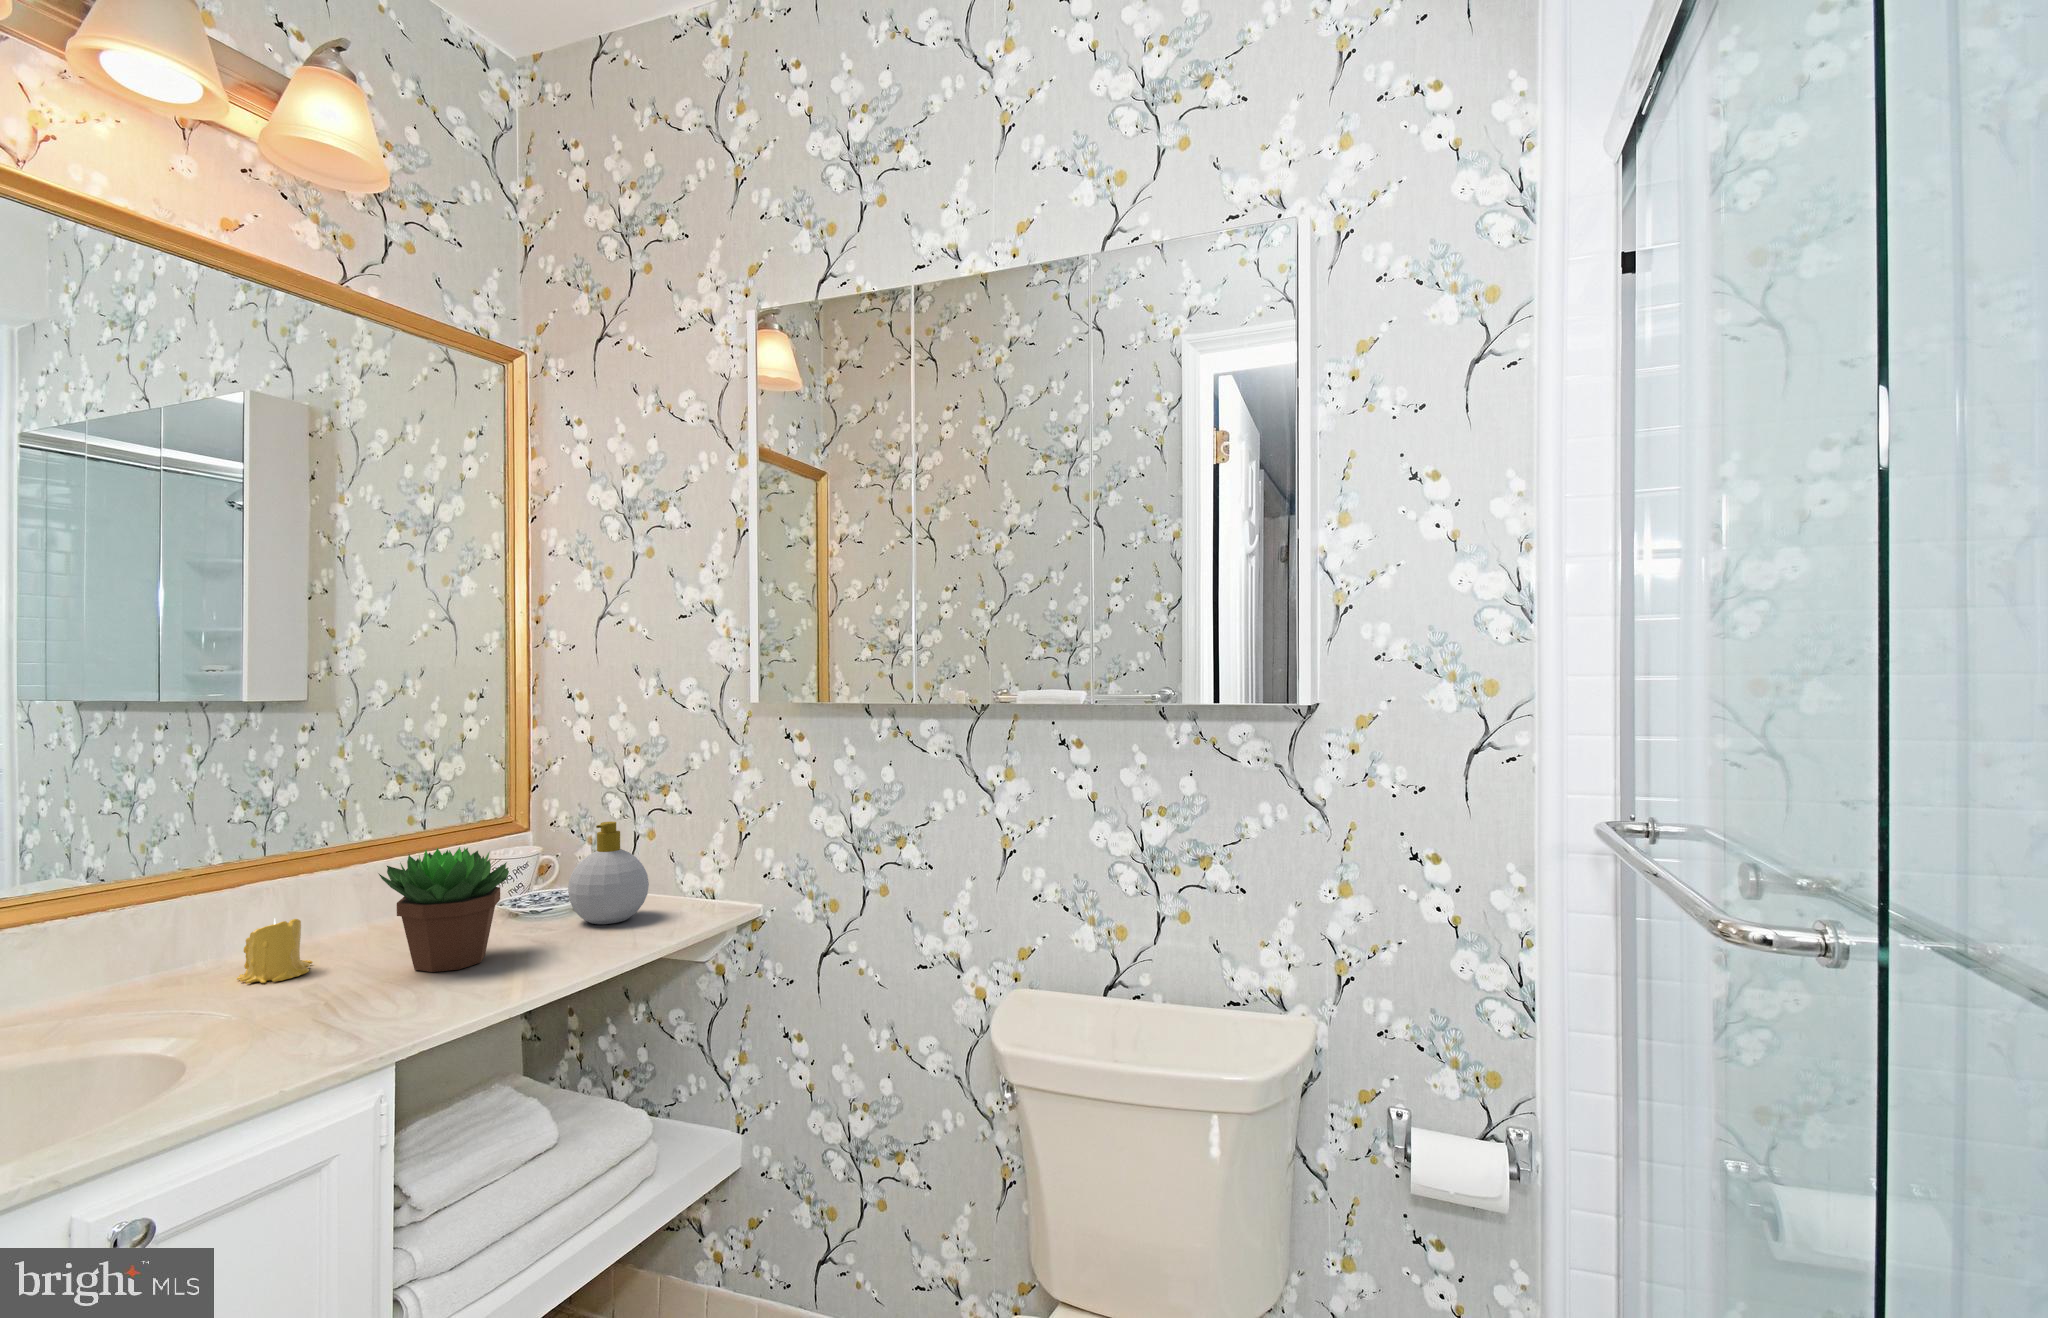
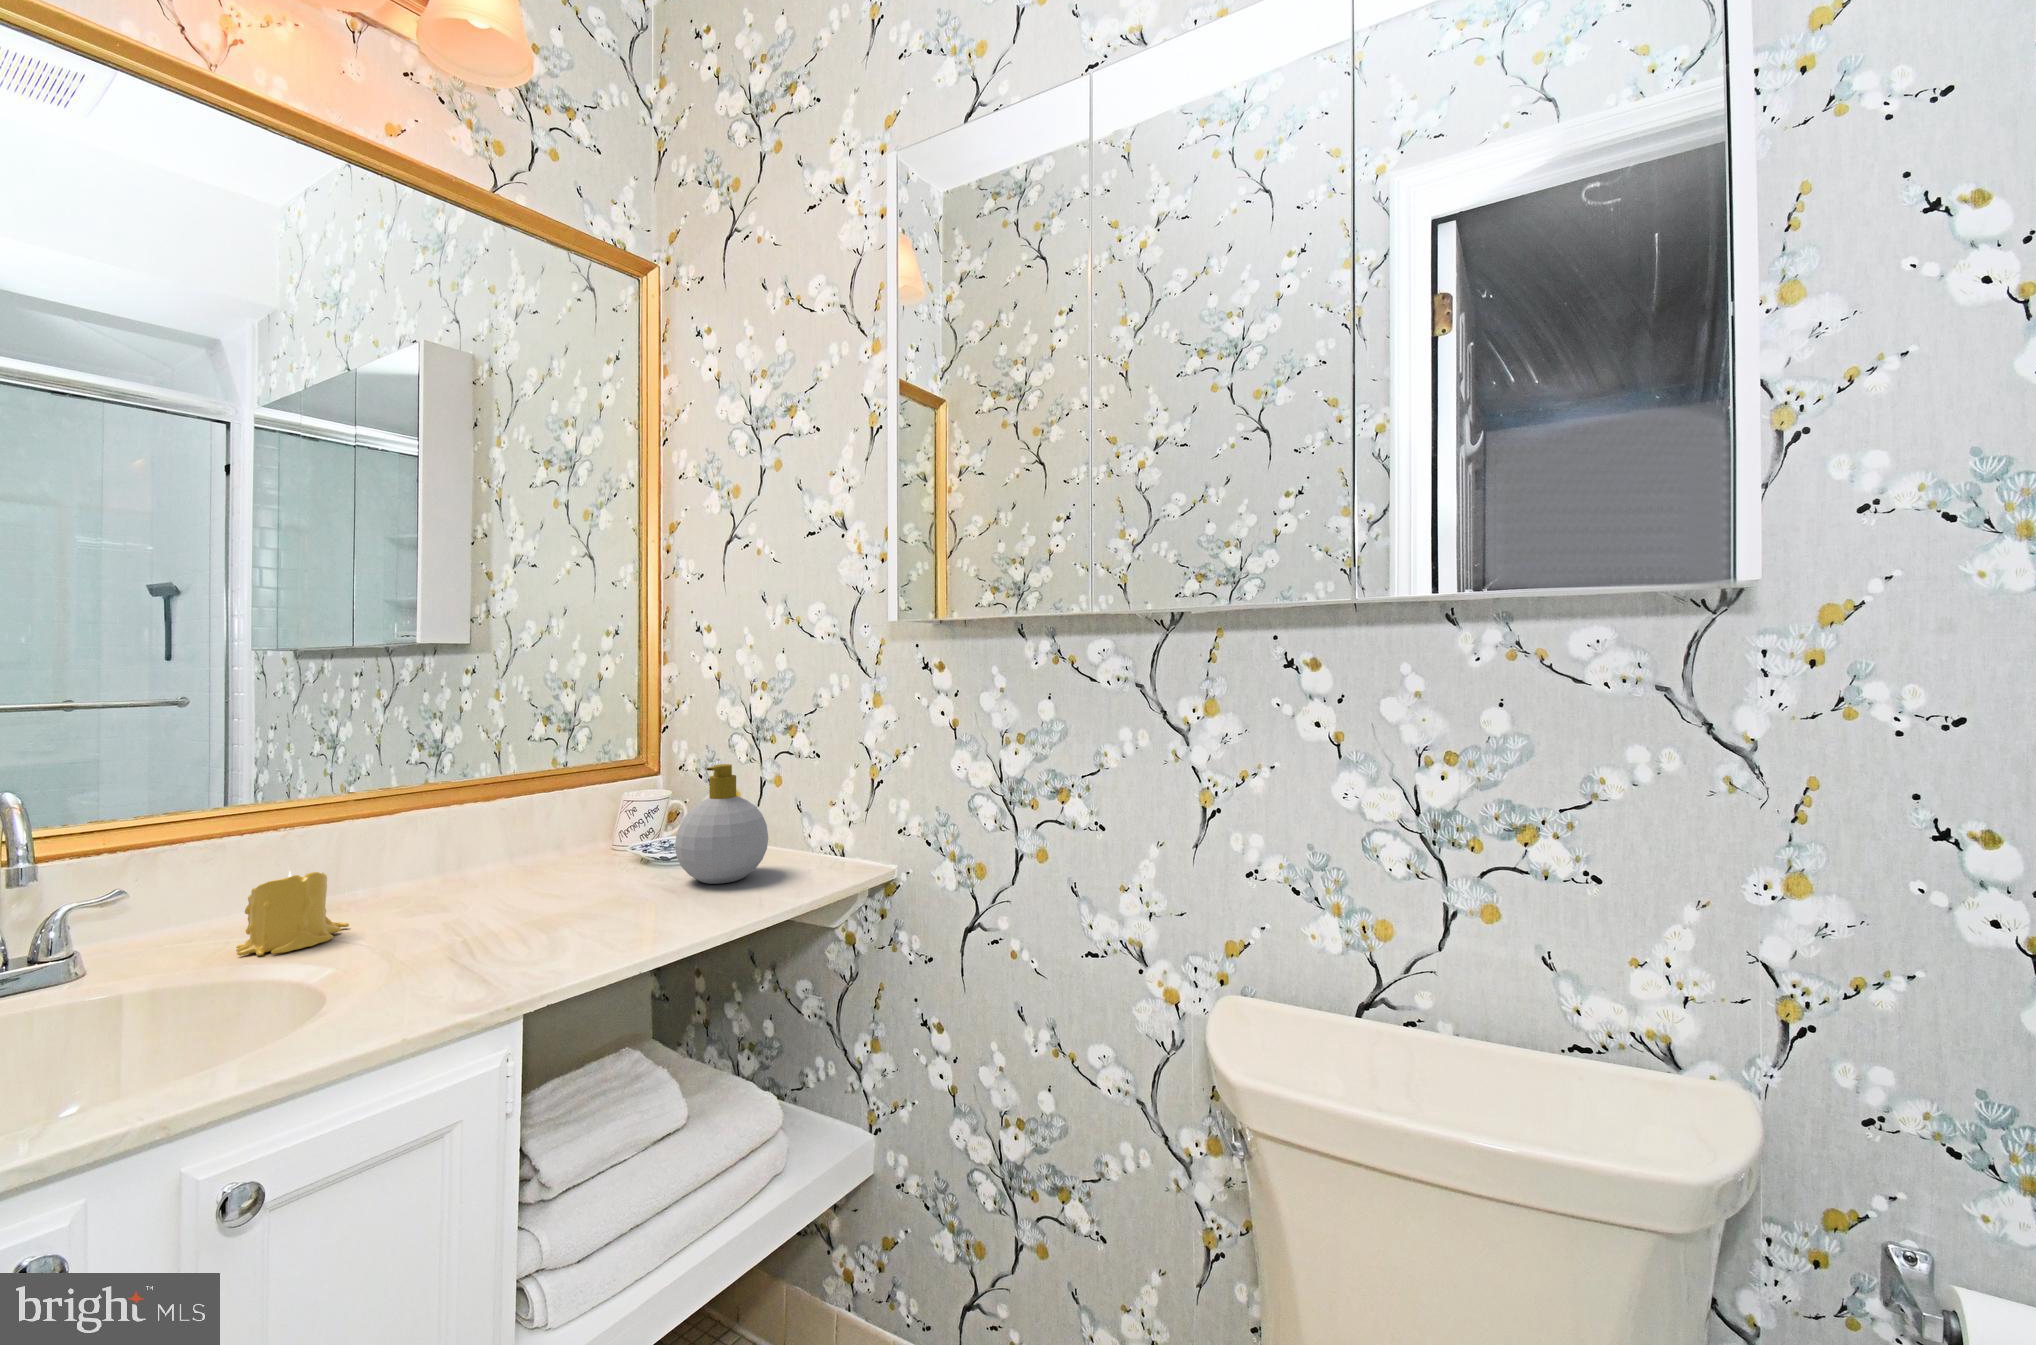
succulent plant: present [379,847,509,972] -> none [404,785,592,947]

